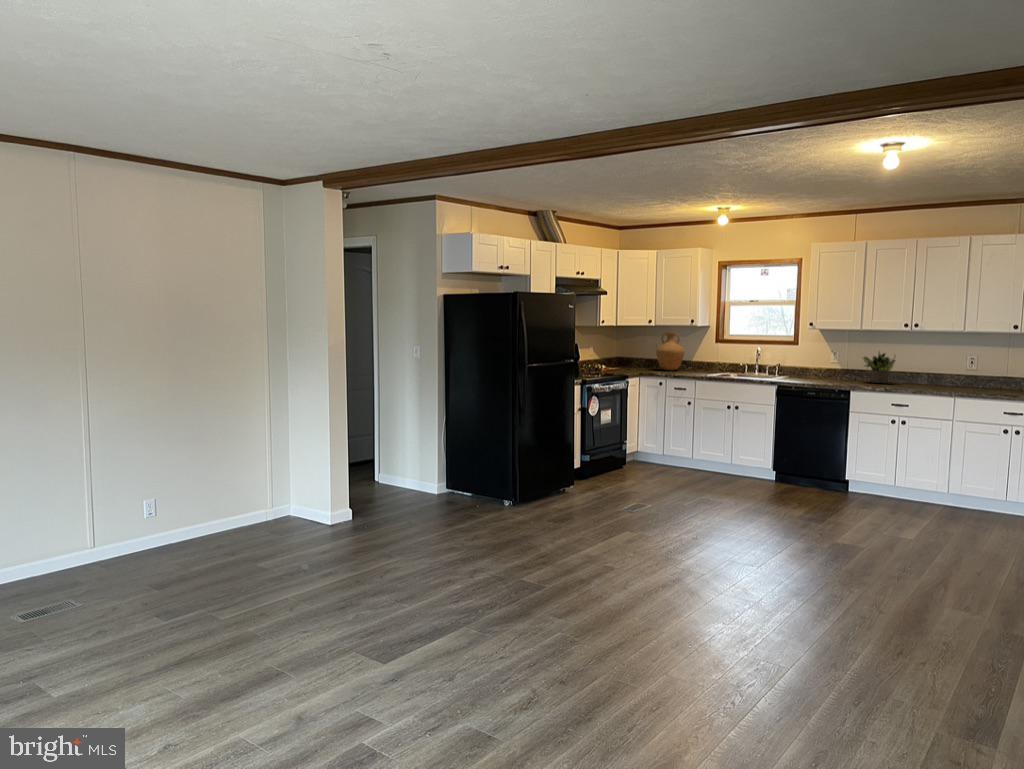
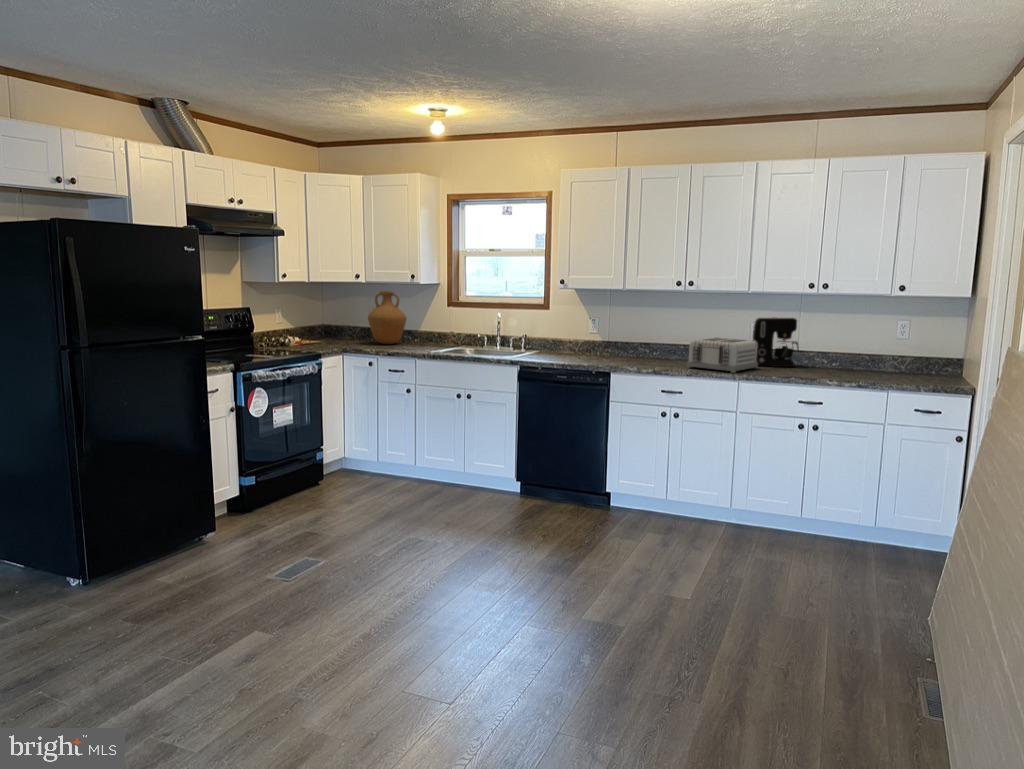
coffee maker: none [968,351,1010,390] -> present [753,317,799,367]
potted plant: present [863,352,895,383] -> none [625,316,667,360]
toaster: none [912,366,972,392] -> present [687,337,758,373]

